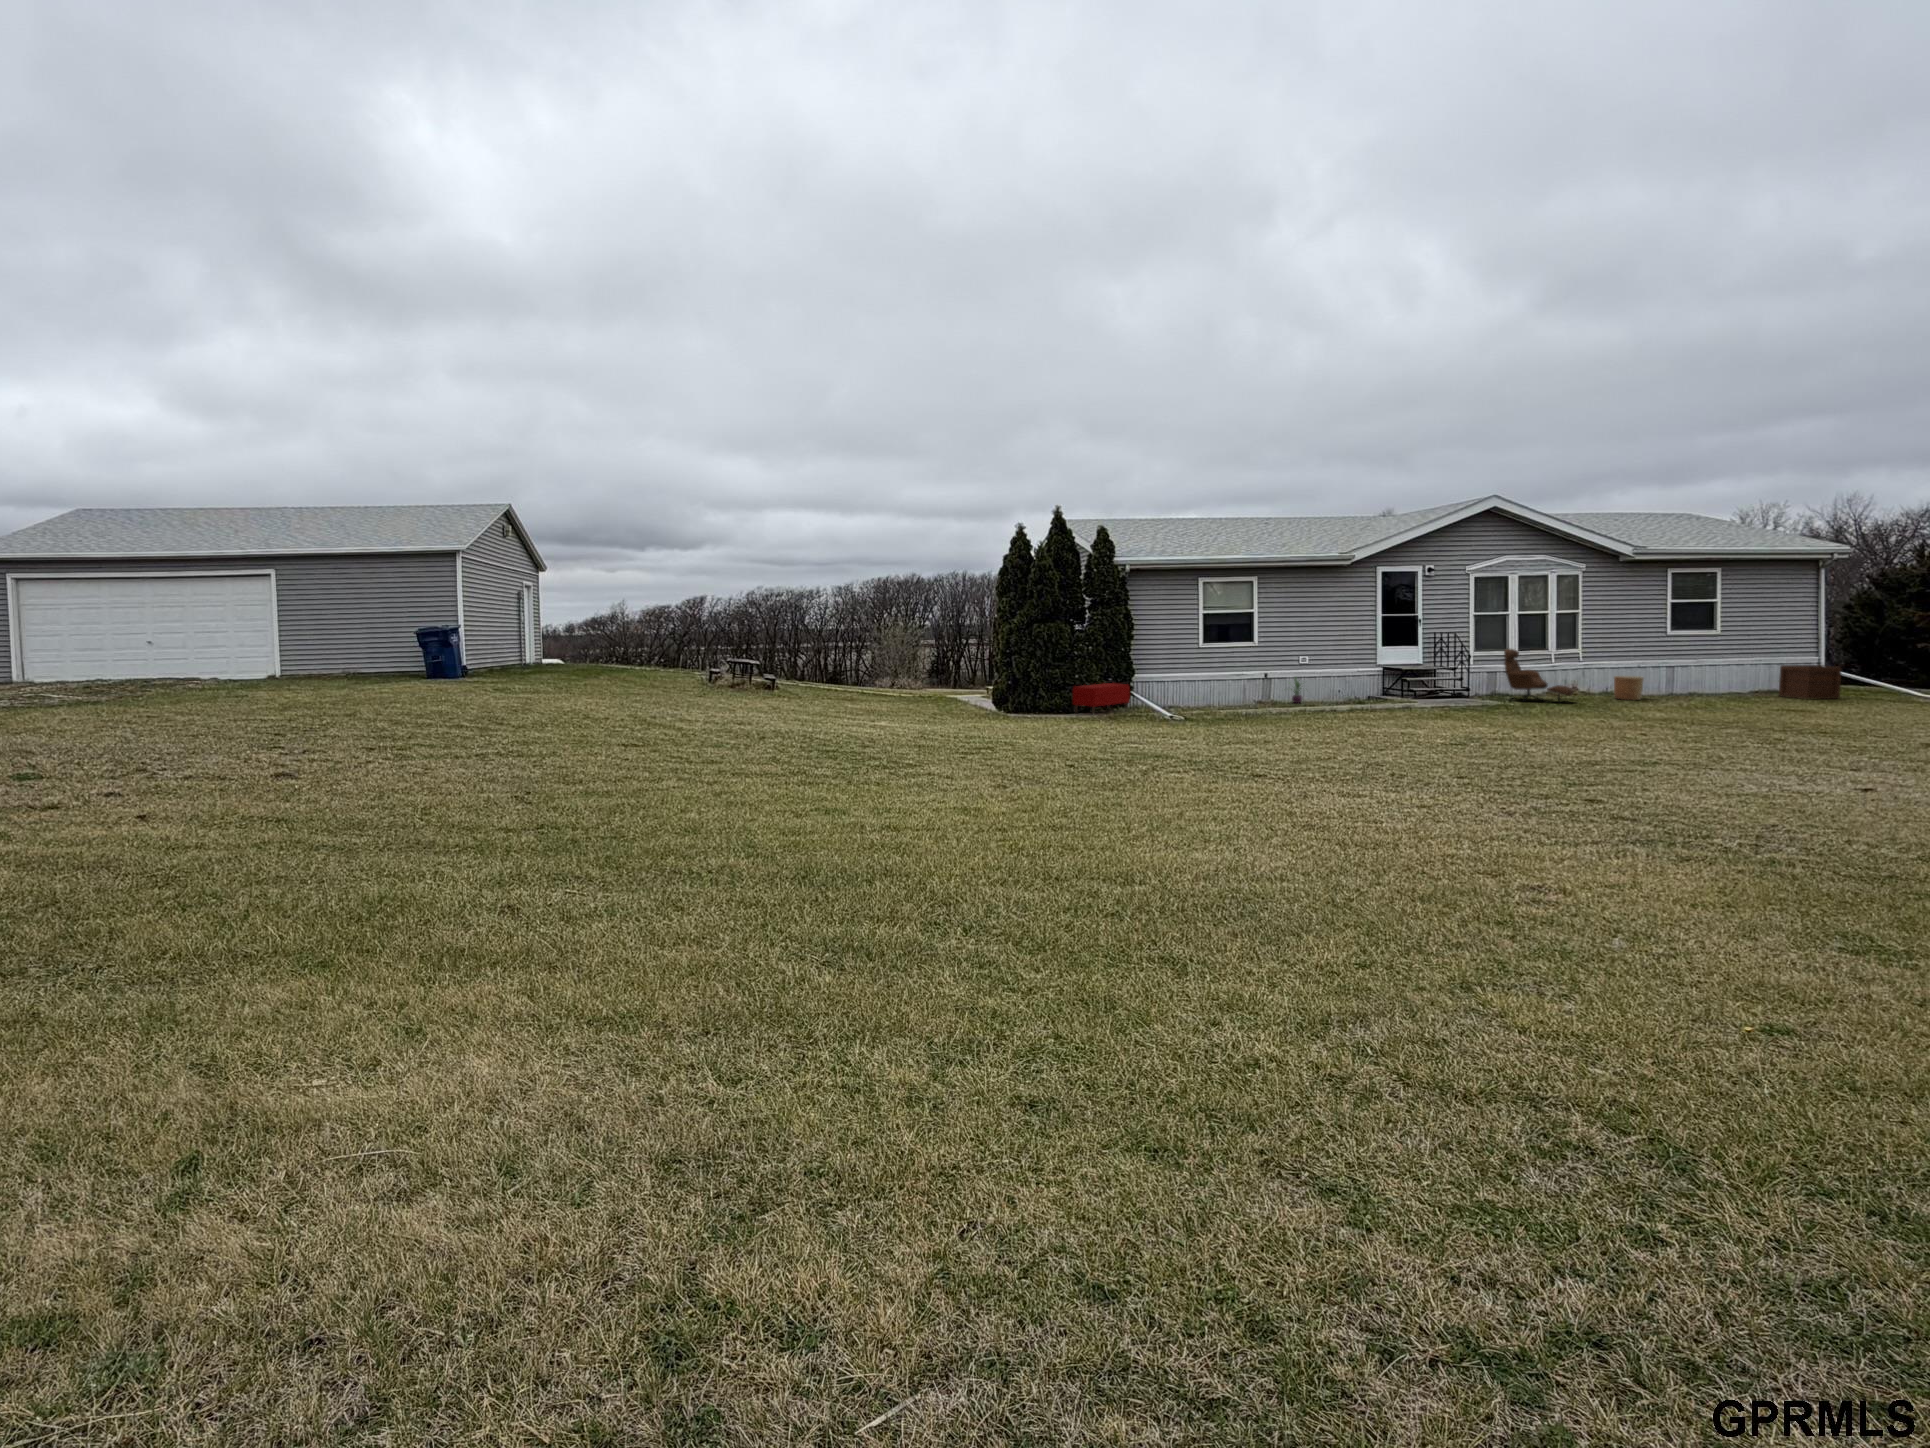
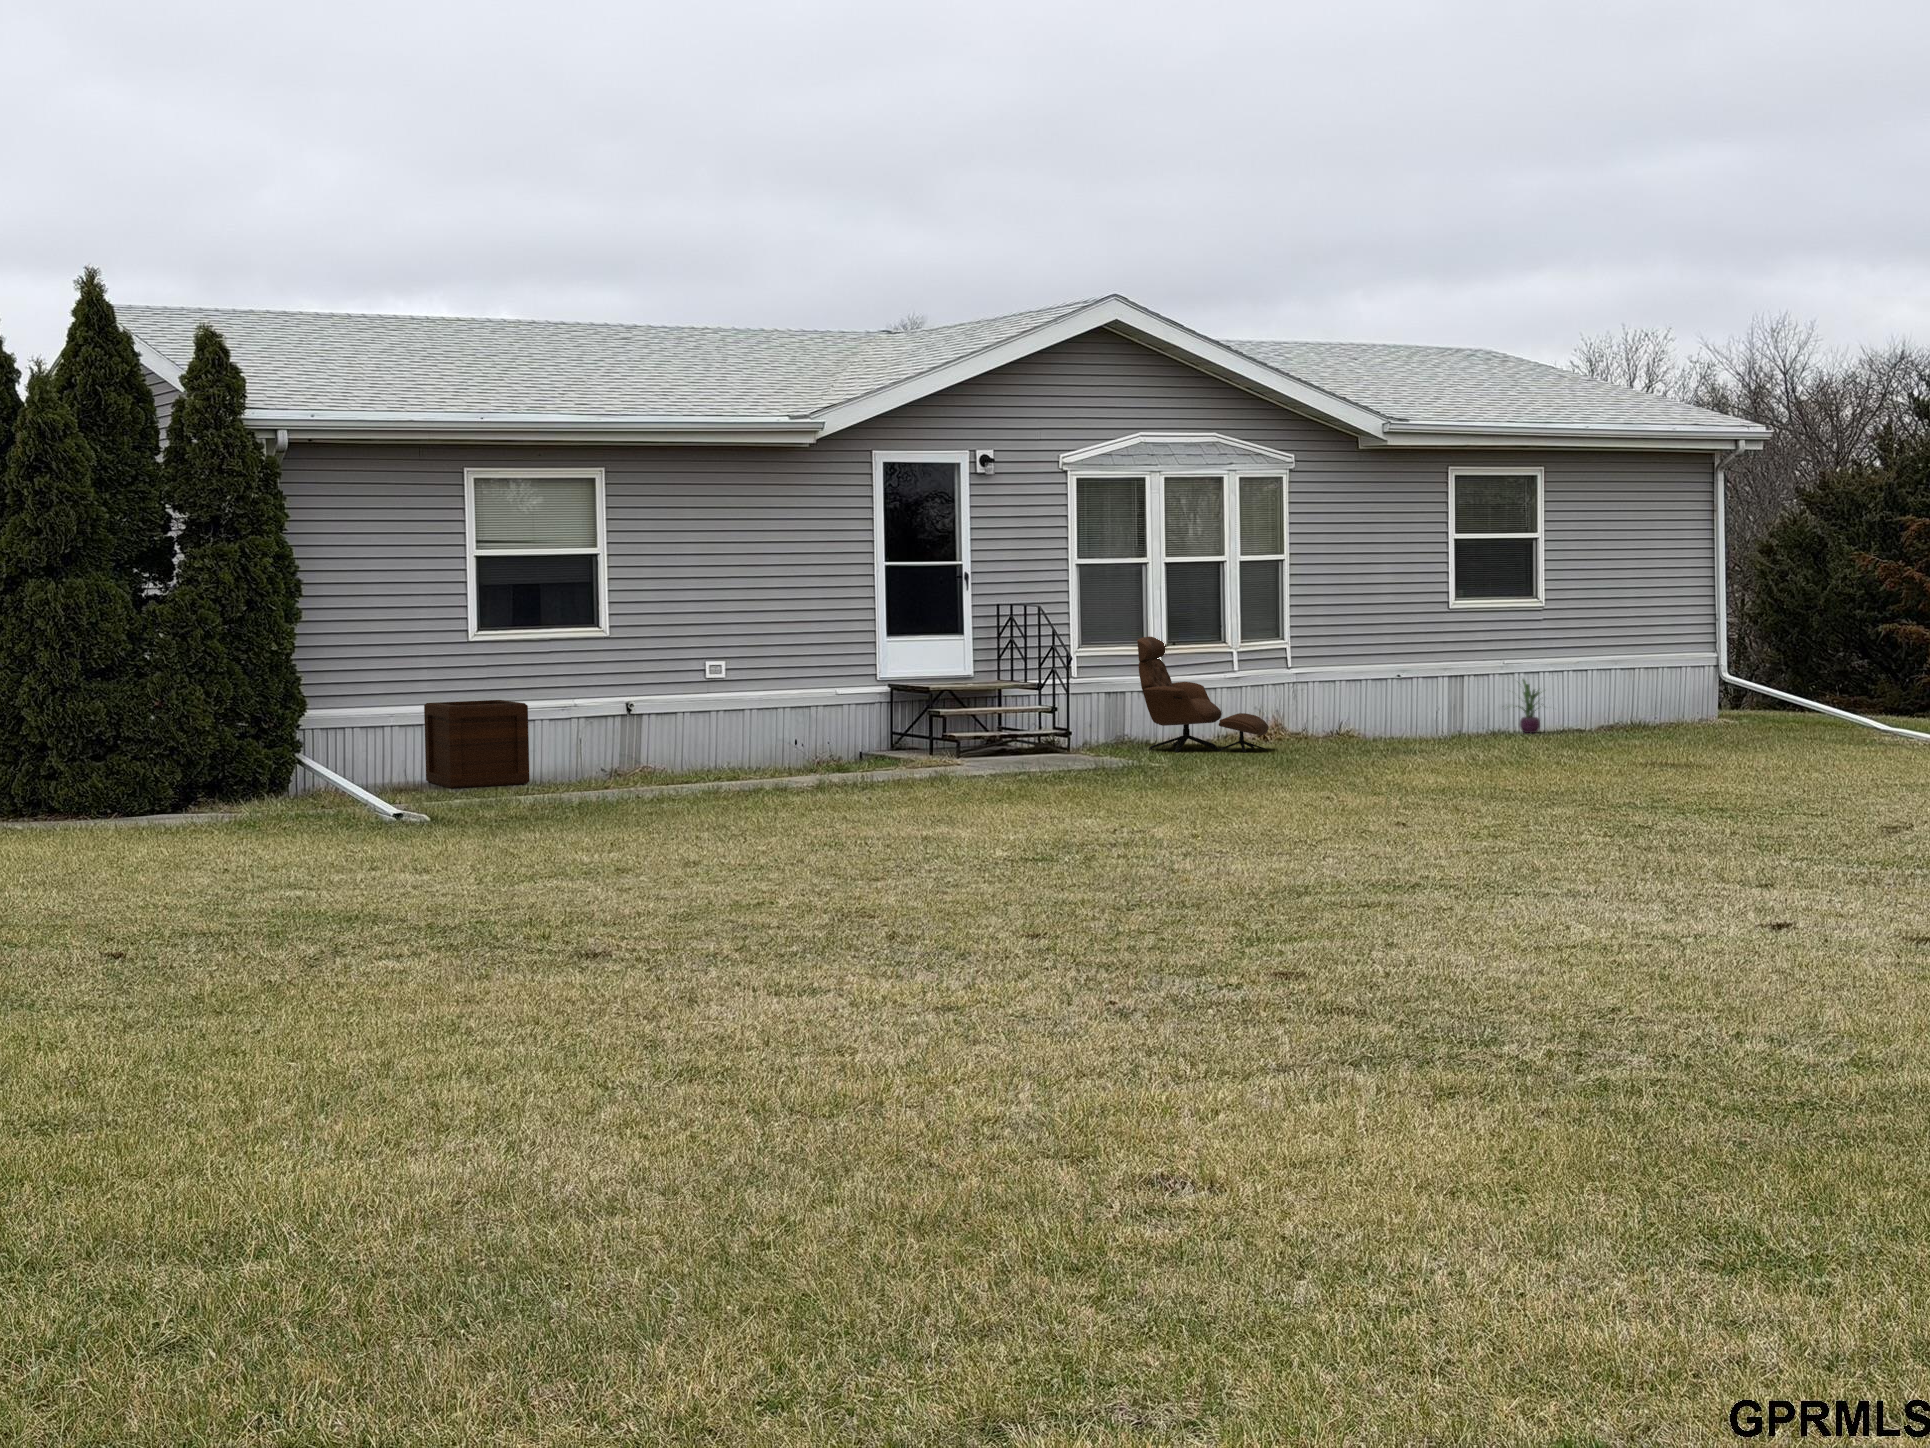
wooden crate: present [1779,665,1841,700] -> present [424,700,529,789]
woven basket: present [1614,676,1644,700] -> none [1338,691,1390,741]
decorative plant: present [1291,678,1302,703] -> present [1516,679,1540,733]
bench: present [1073,683,1130,715] -> none [124,735,288,822]

